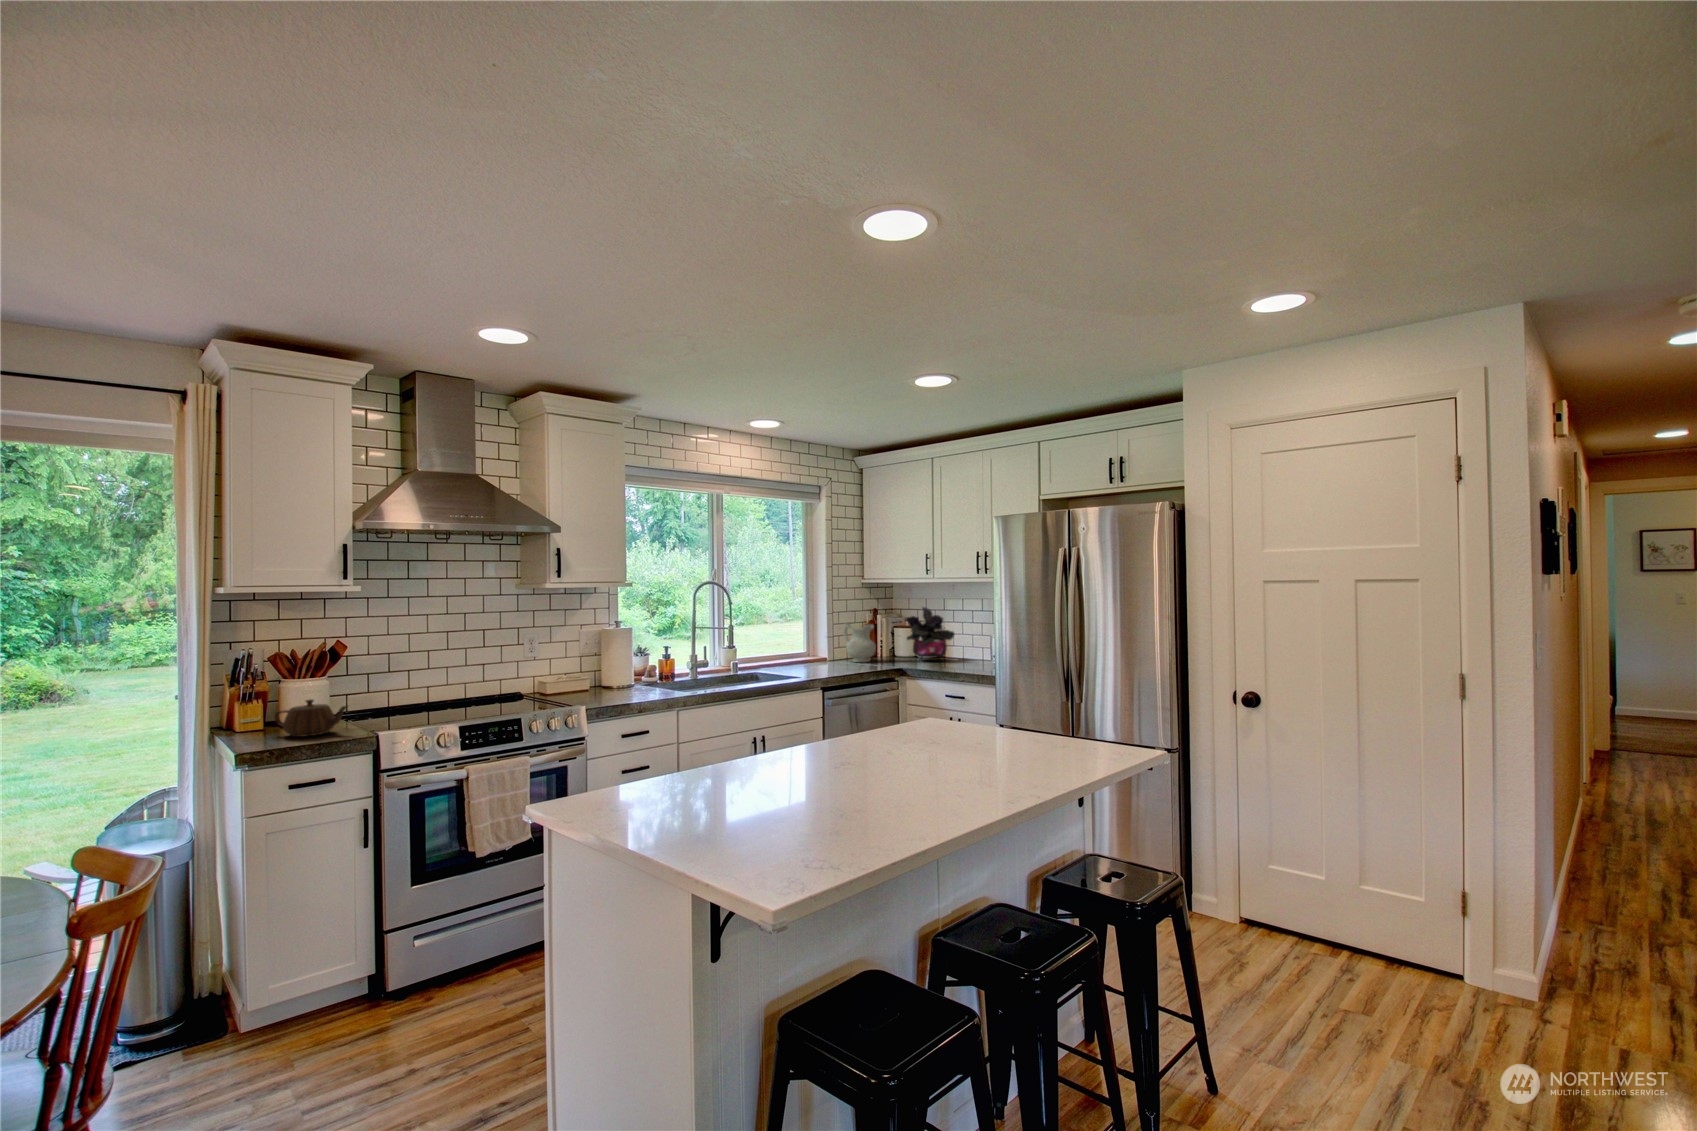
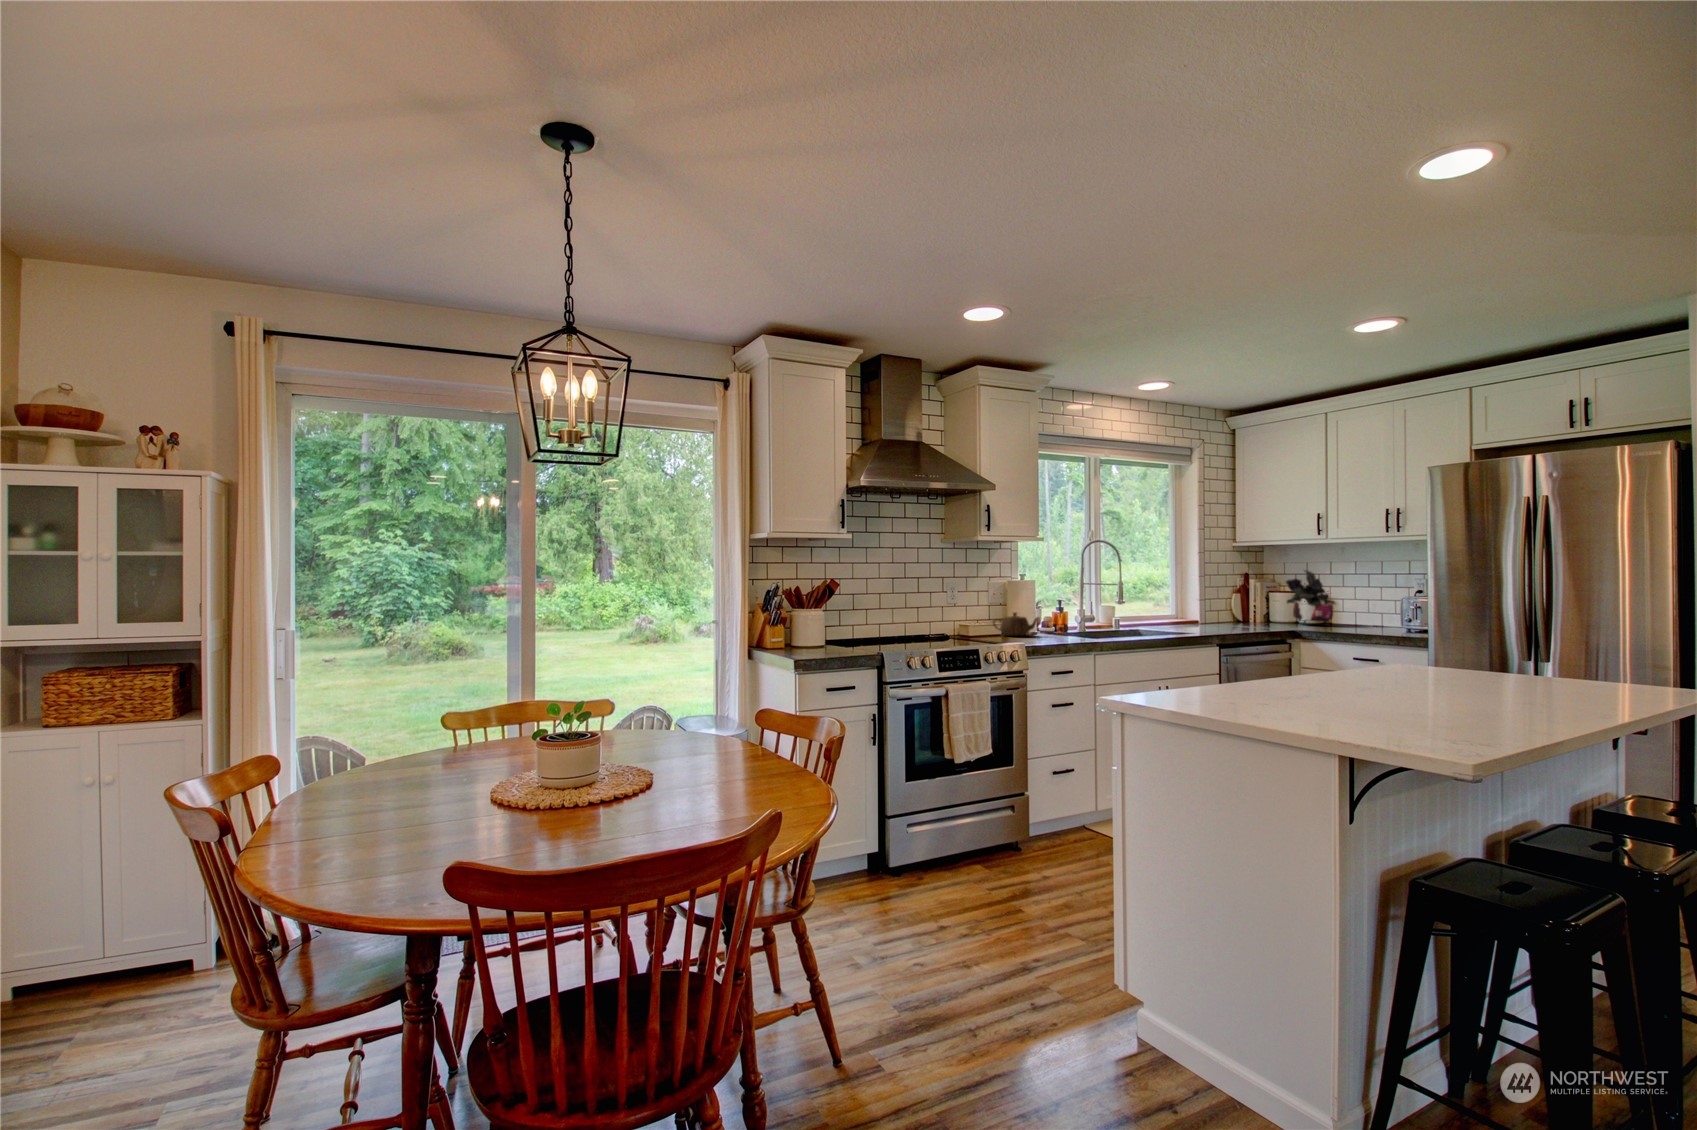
ceramic pitcher: present [843,623,876,662] -> none [1216,585,1253,624]
teapot: present [274,699,347,737] -> present [993,613,1039,636]

